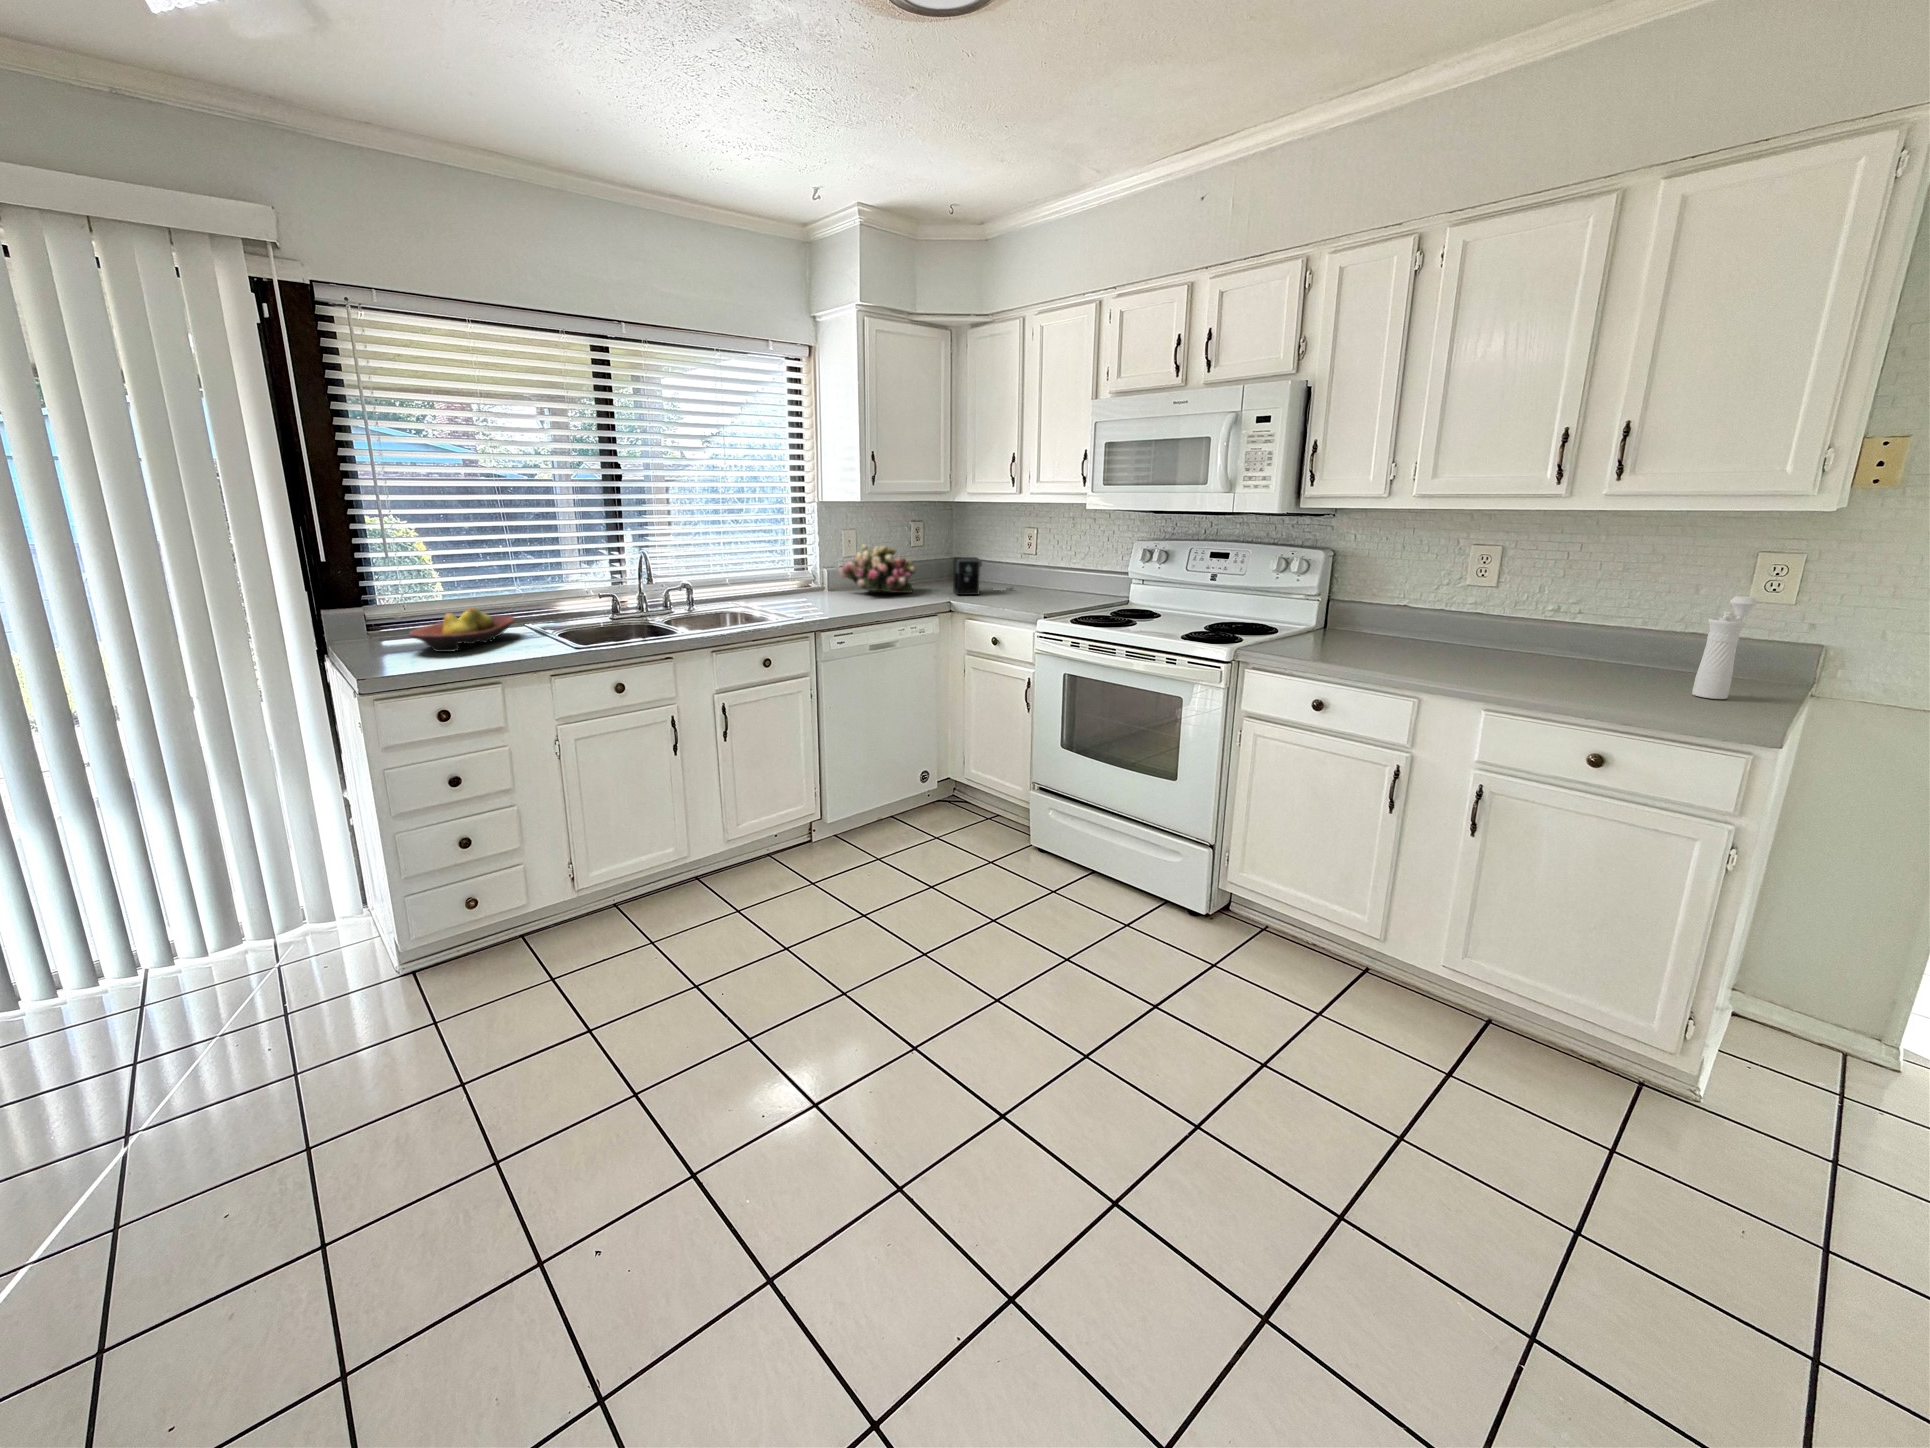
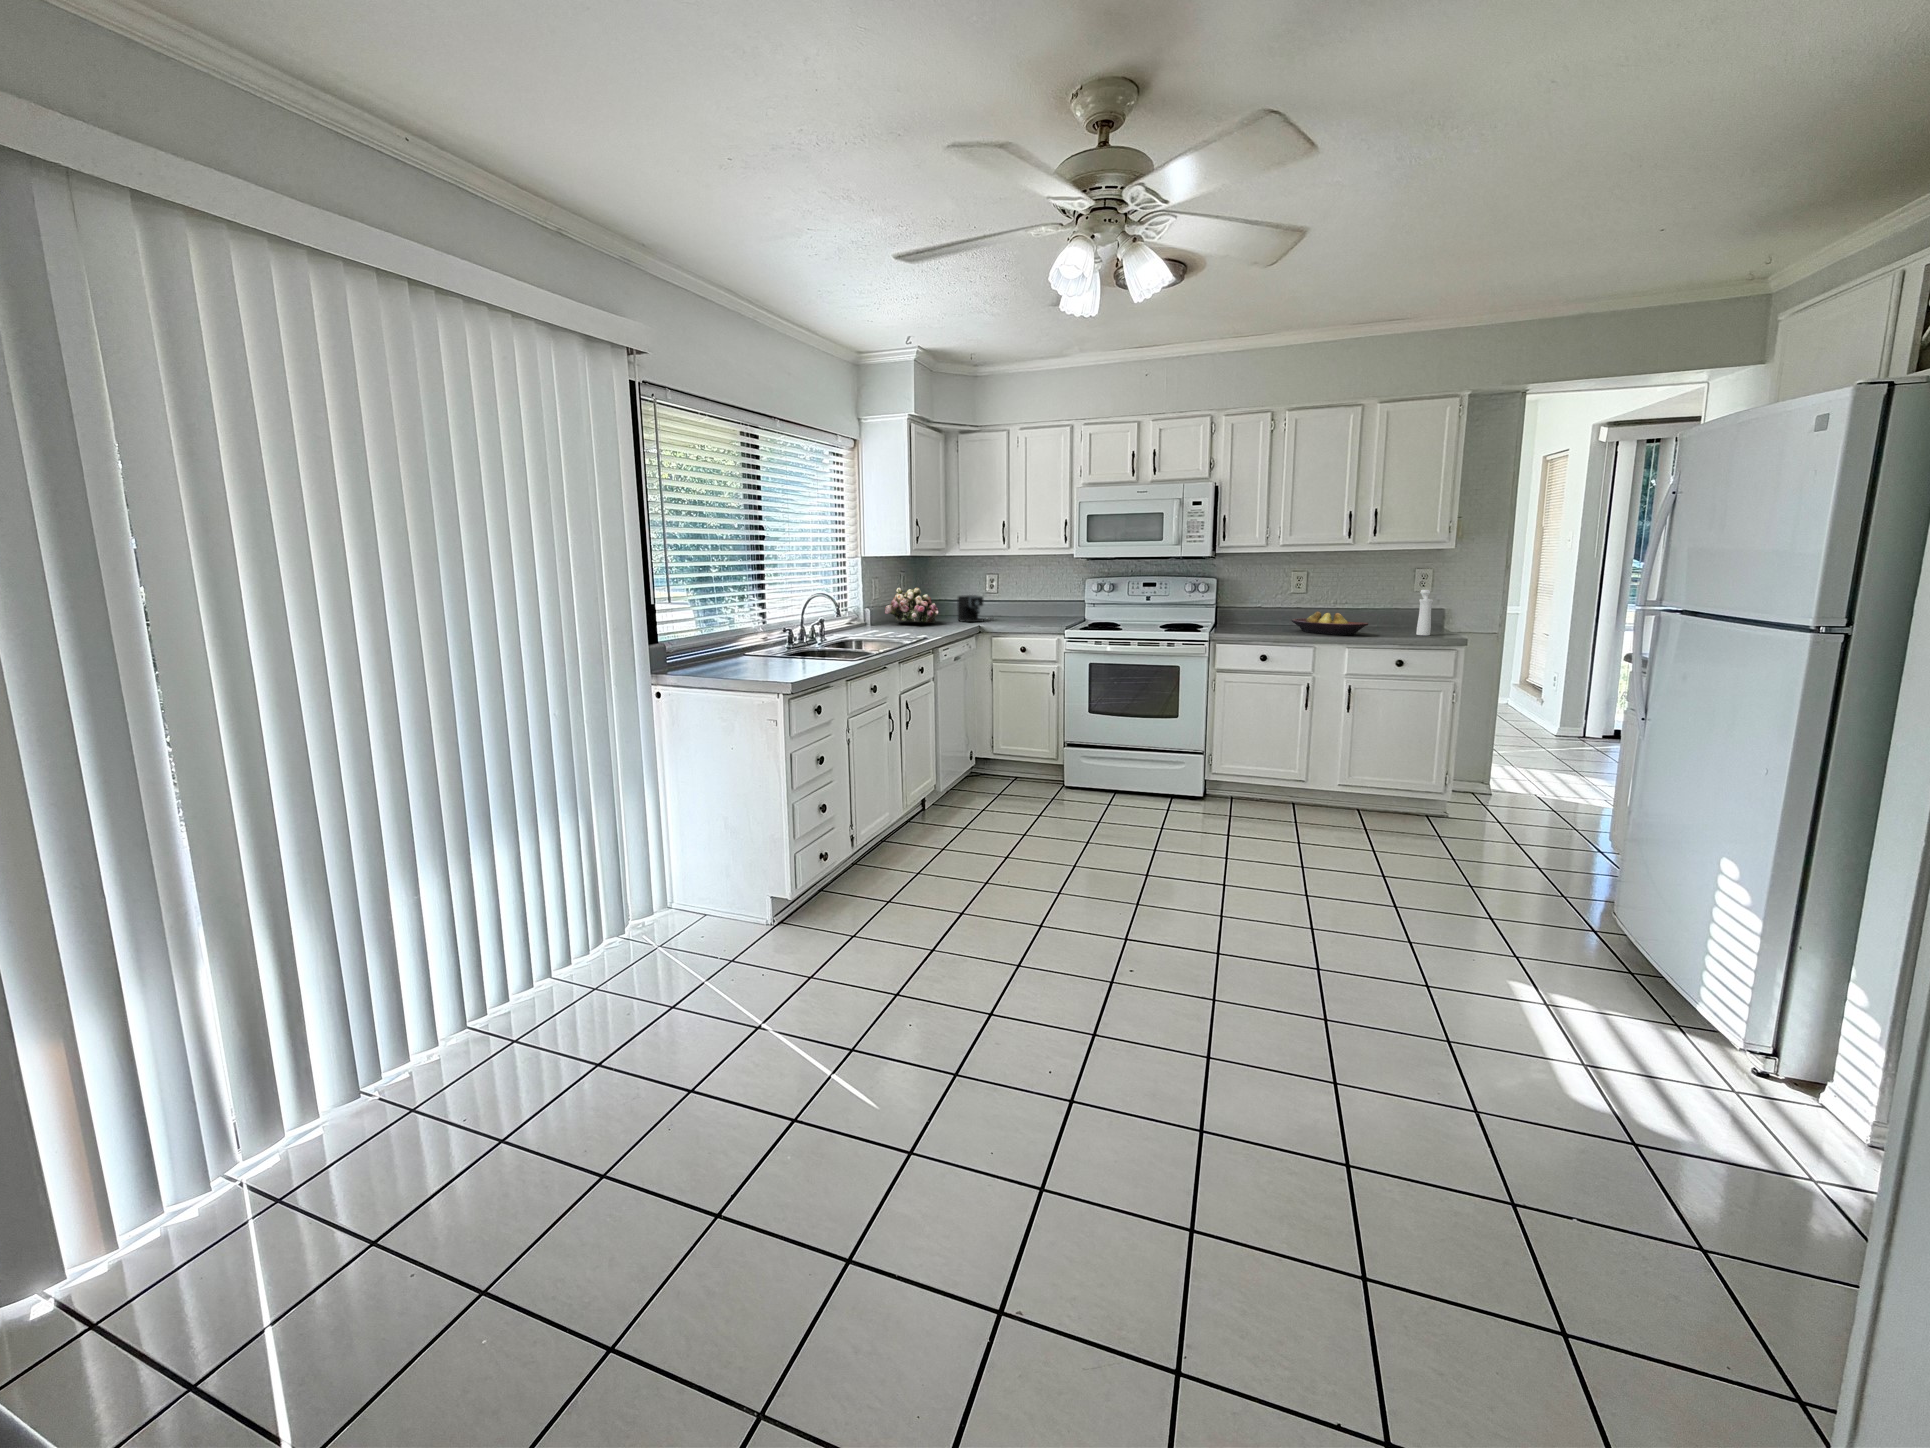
fruit bowl: present [409,607,515,652] -> present [1291,612,1368,635]

